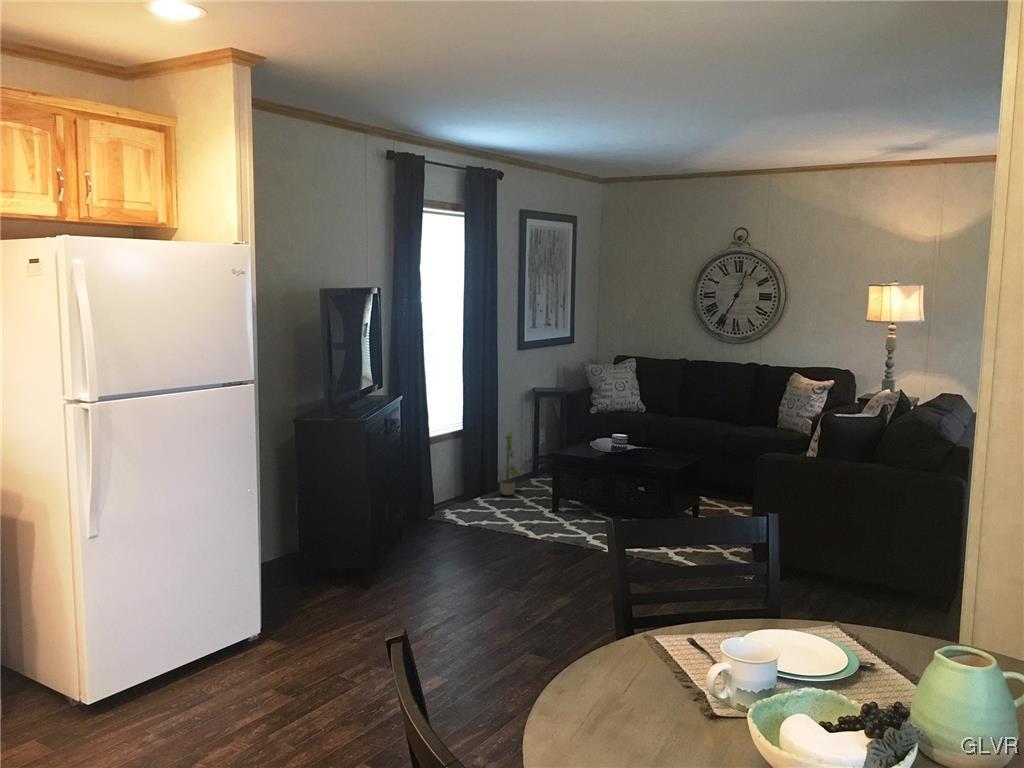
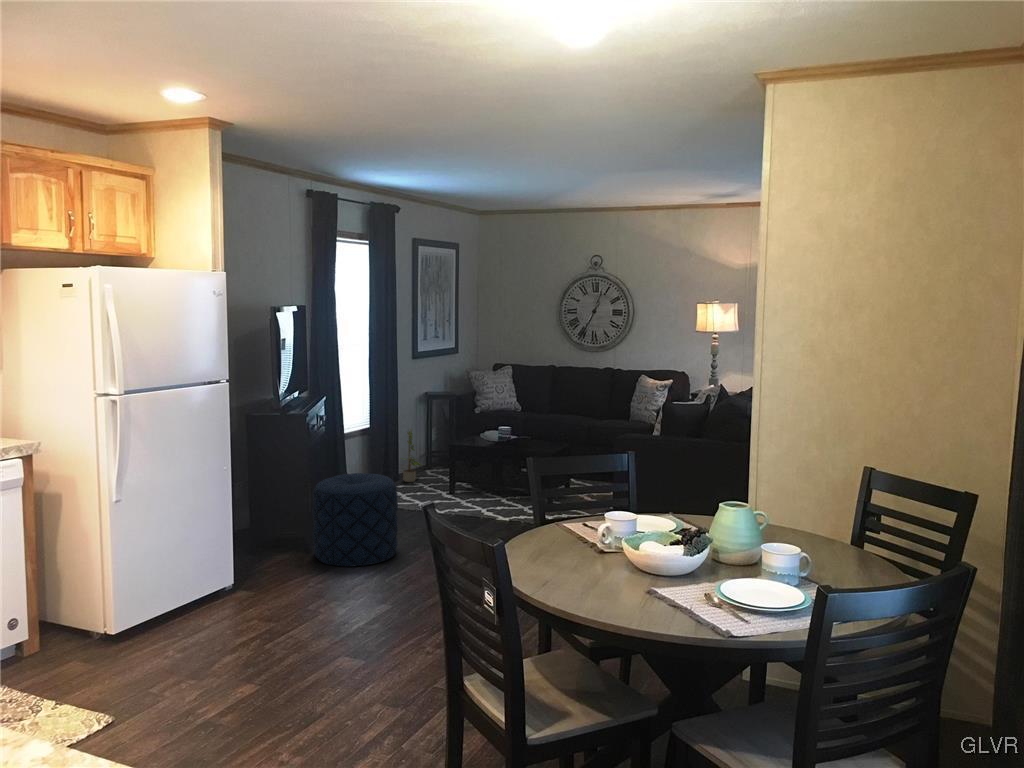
pouf: none [369,493,471,611] -> present [312,473,398,566]

